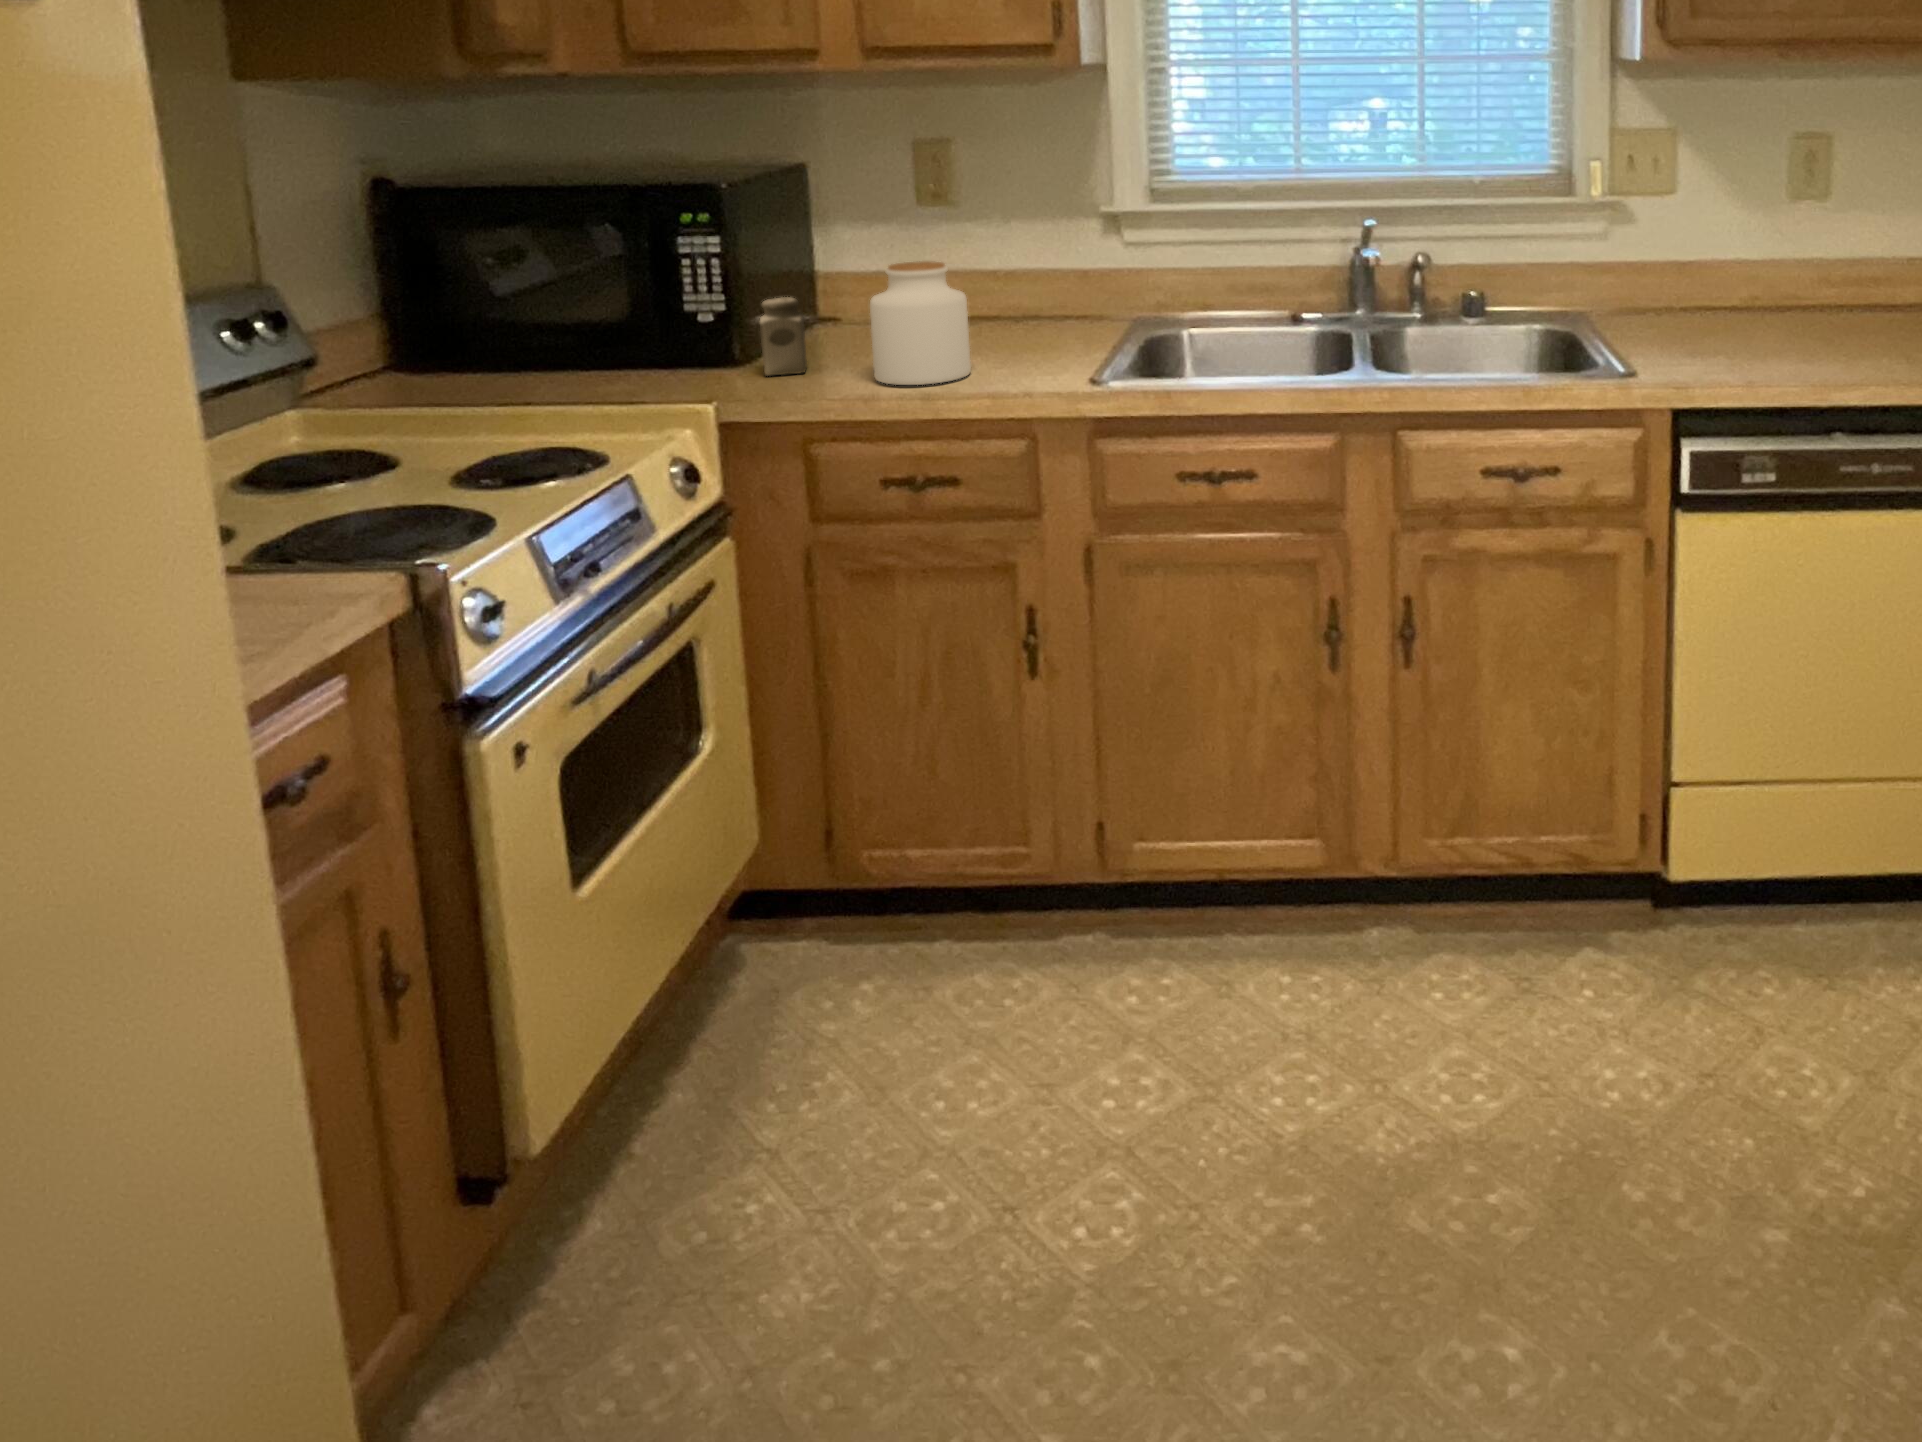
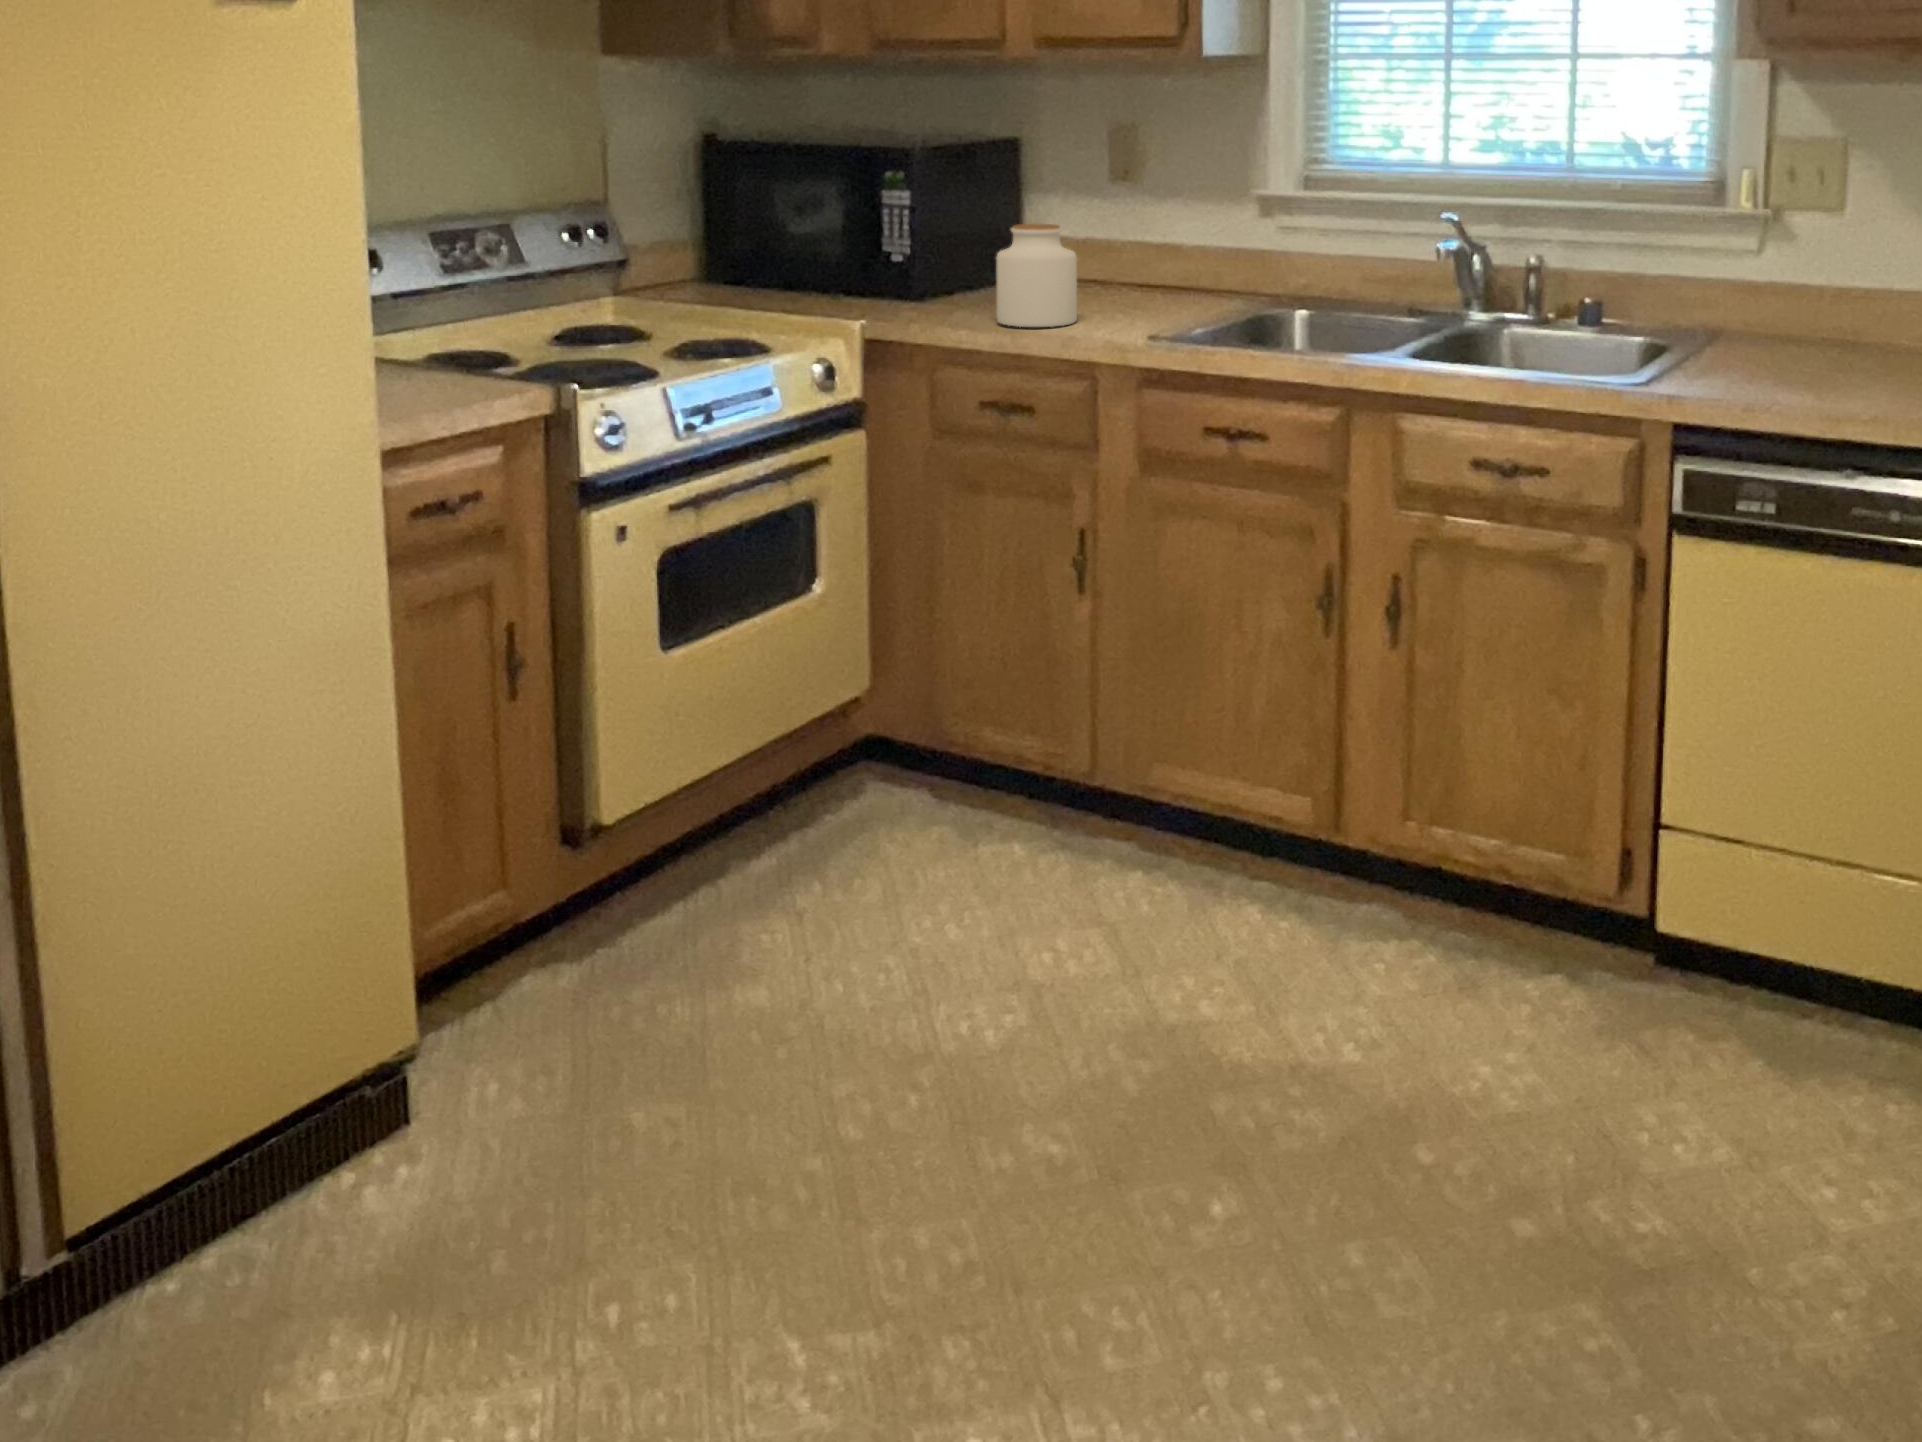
salt shaker: present [760,297,807,375] -> none [930,248,971,312]

